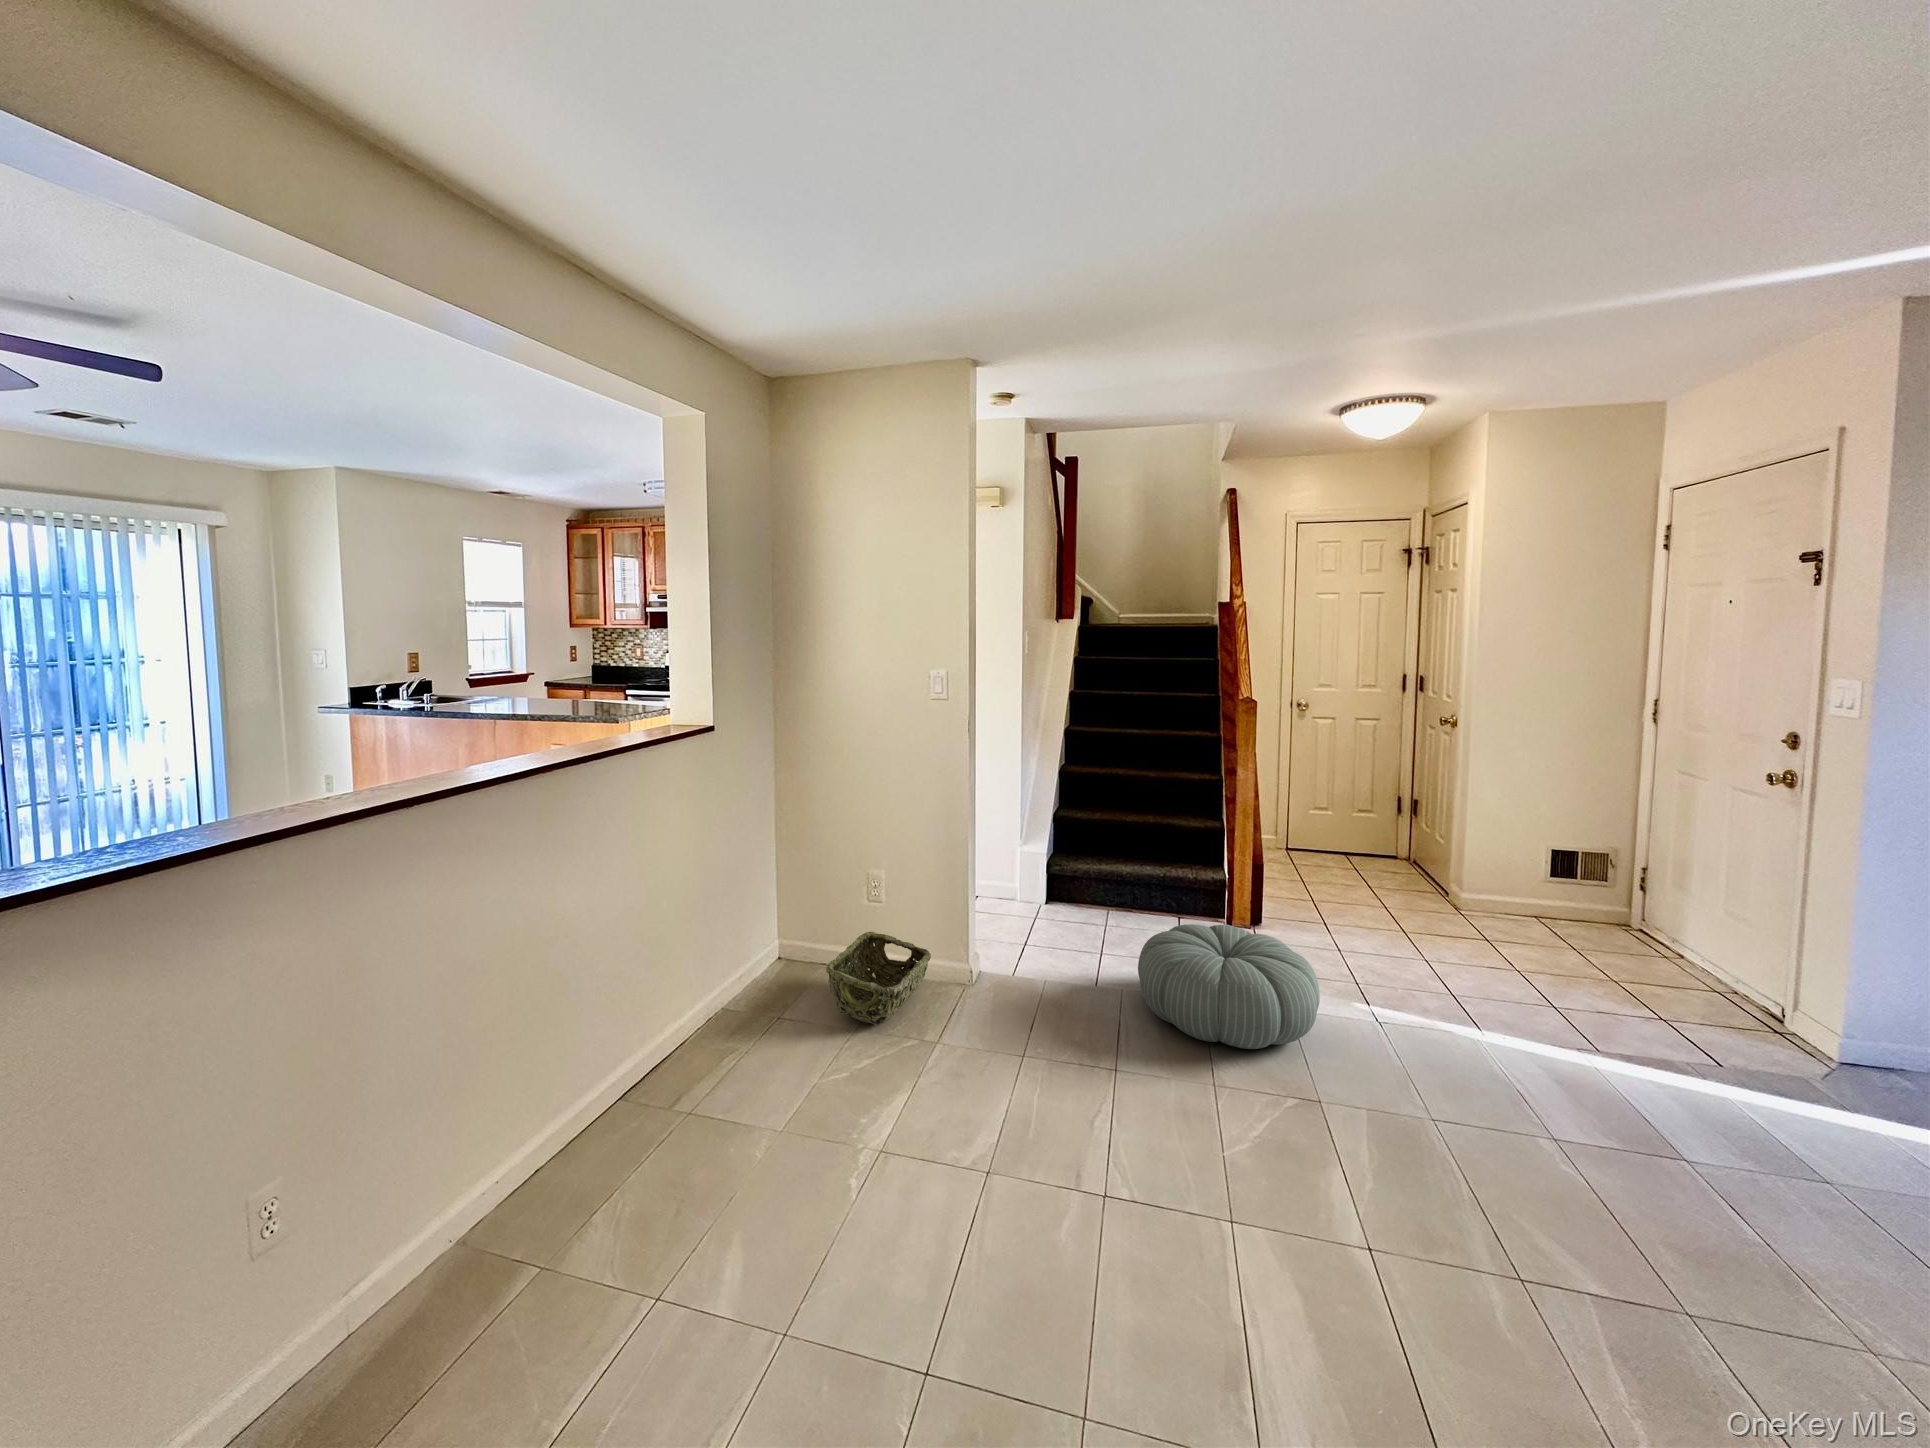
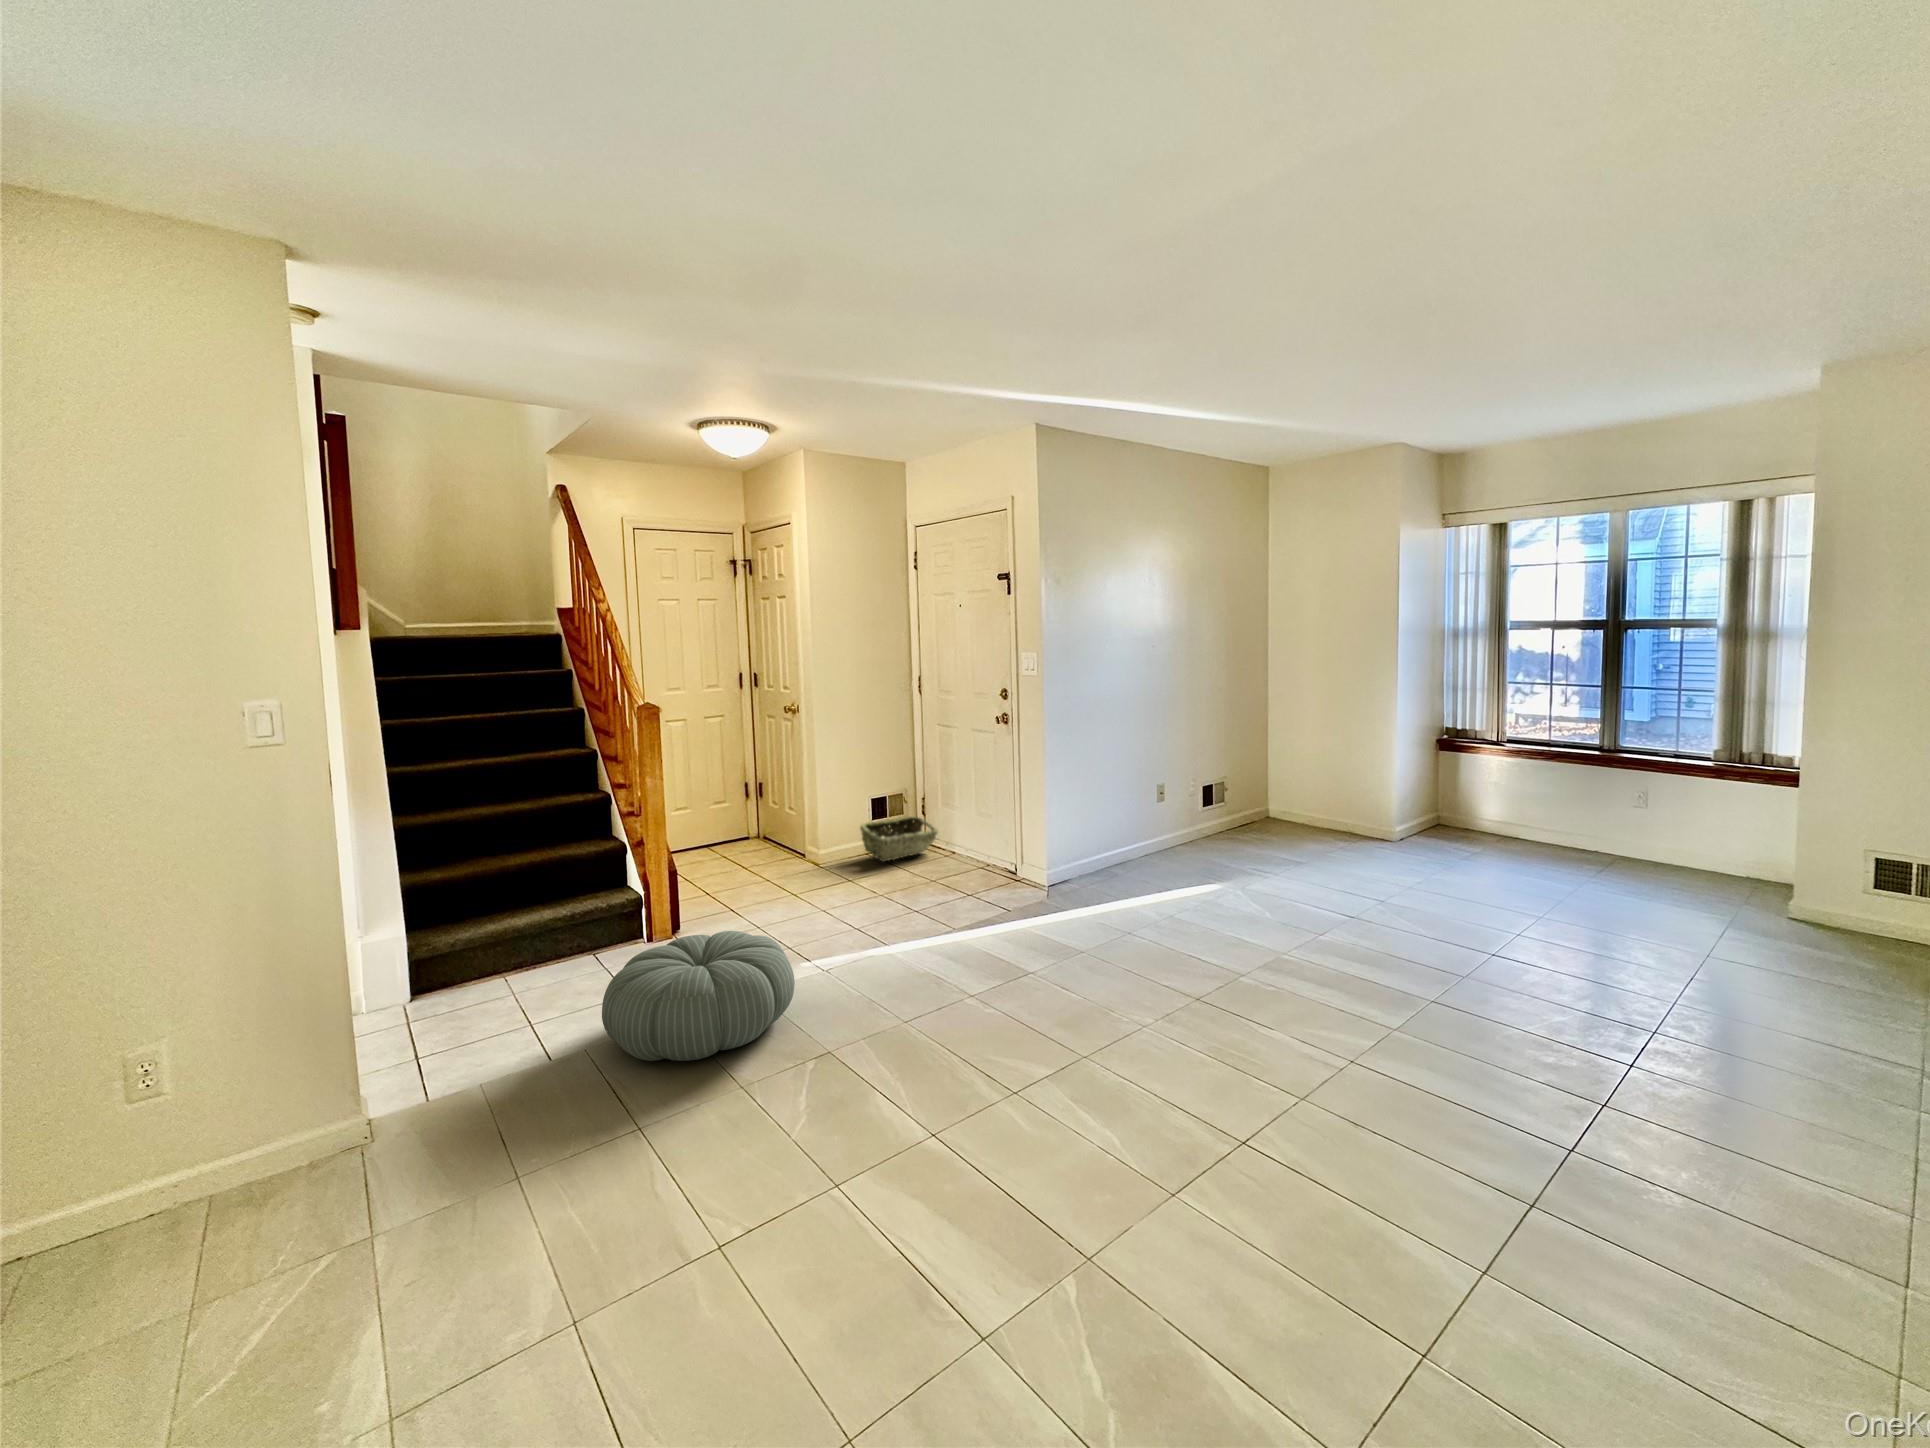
woven basket: present [826,932,931,1026] -> present [860,816,938,862]

